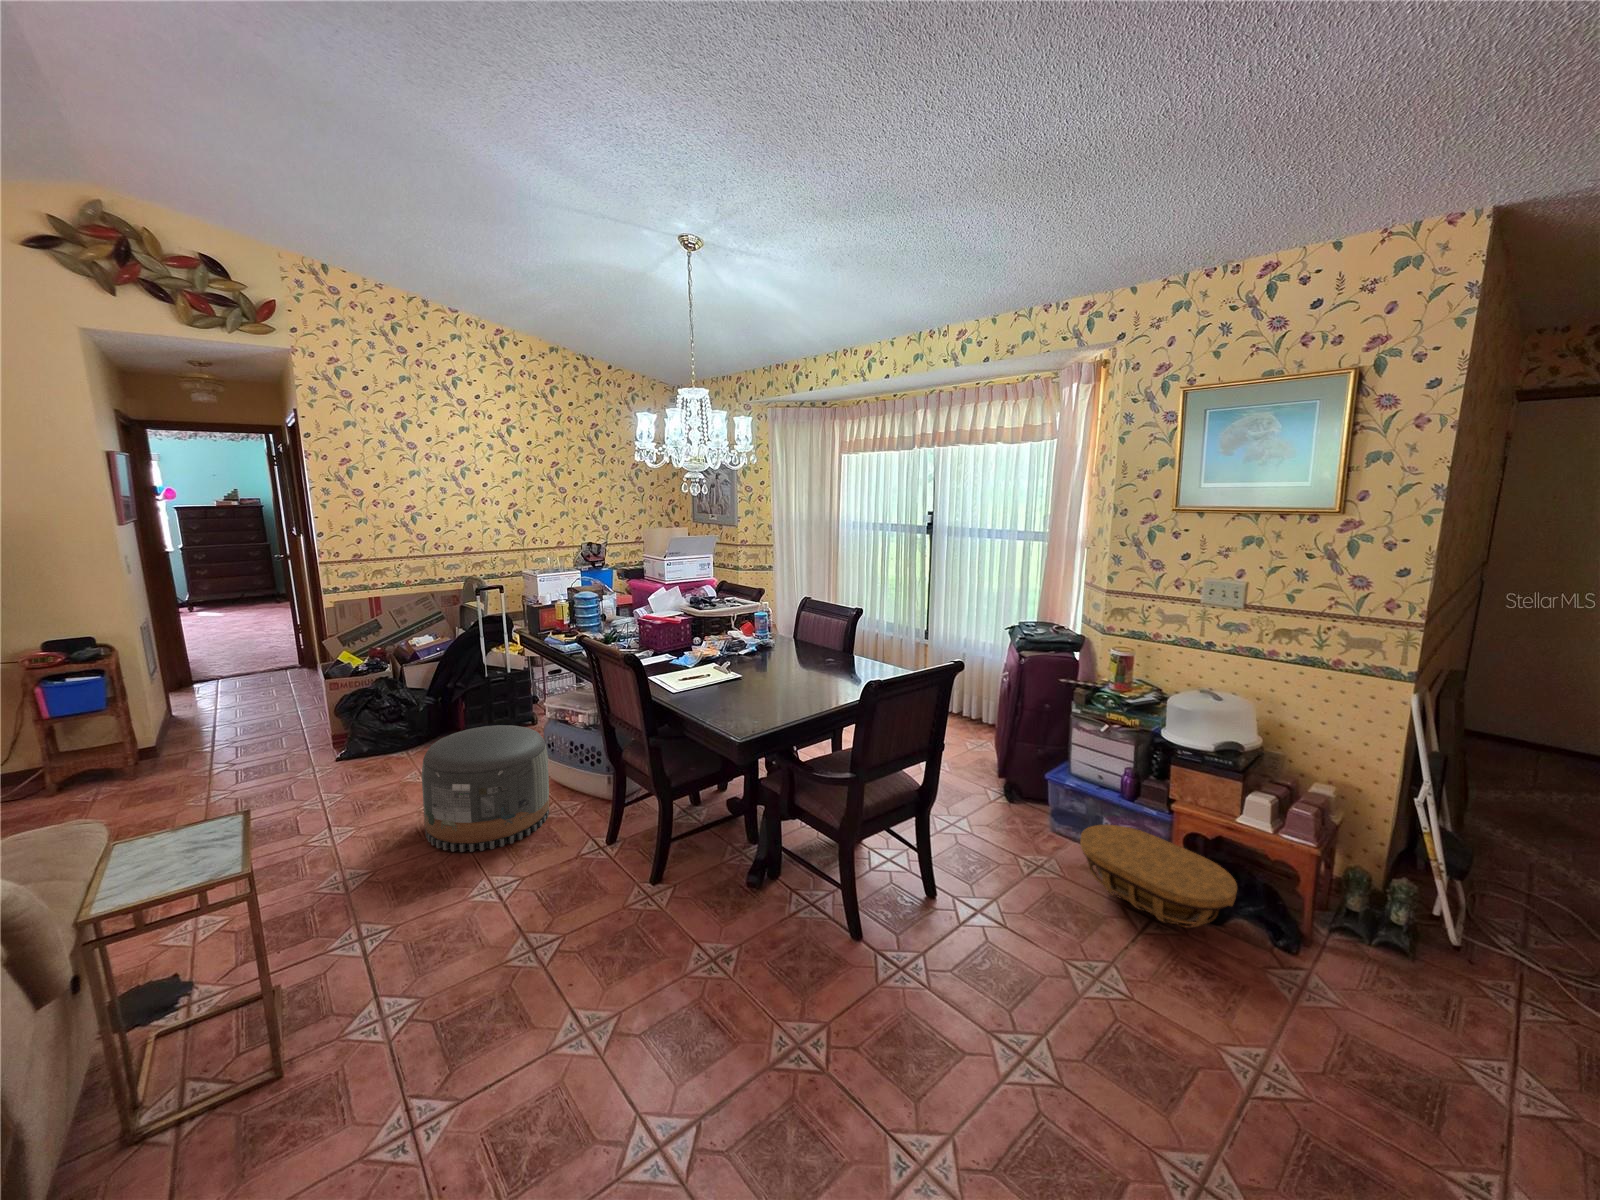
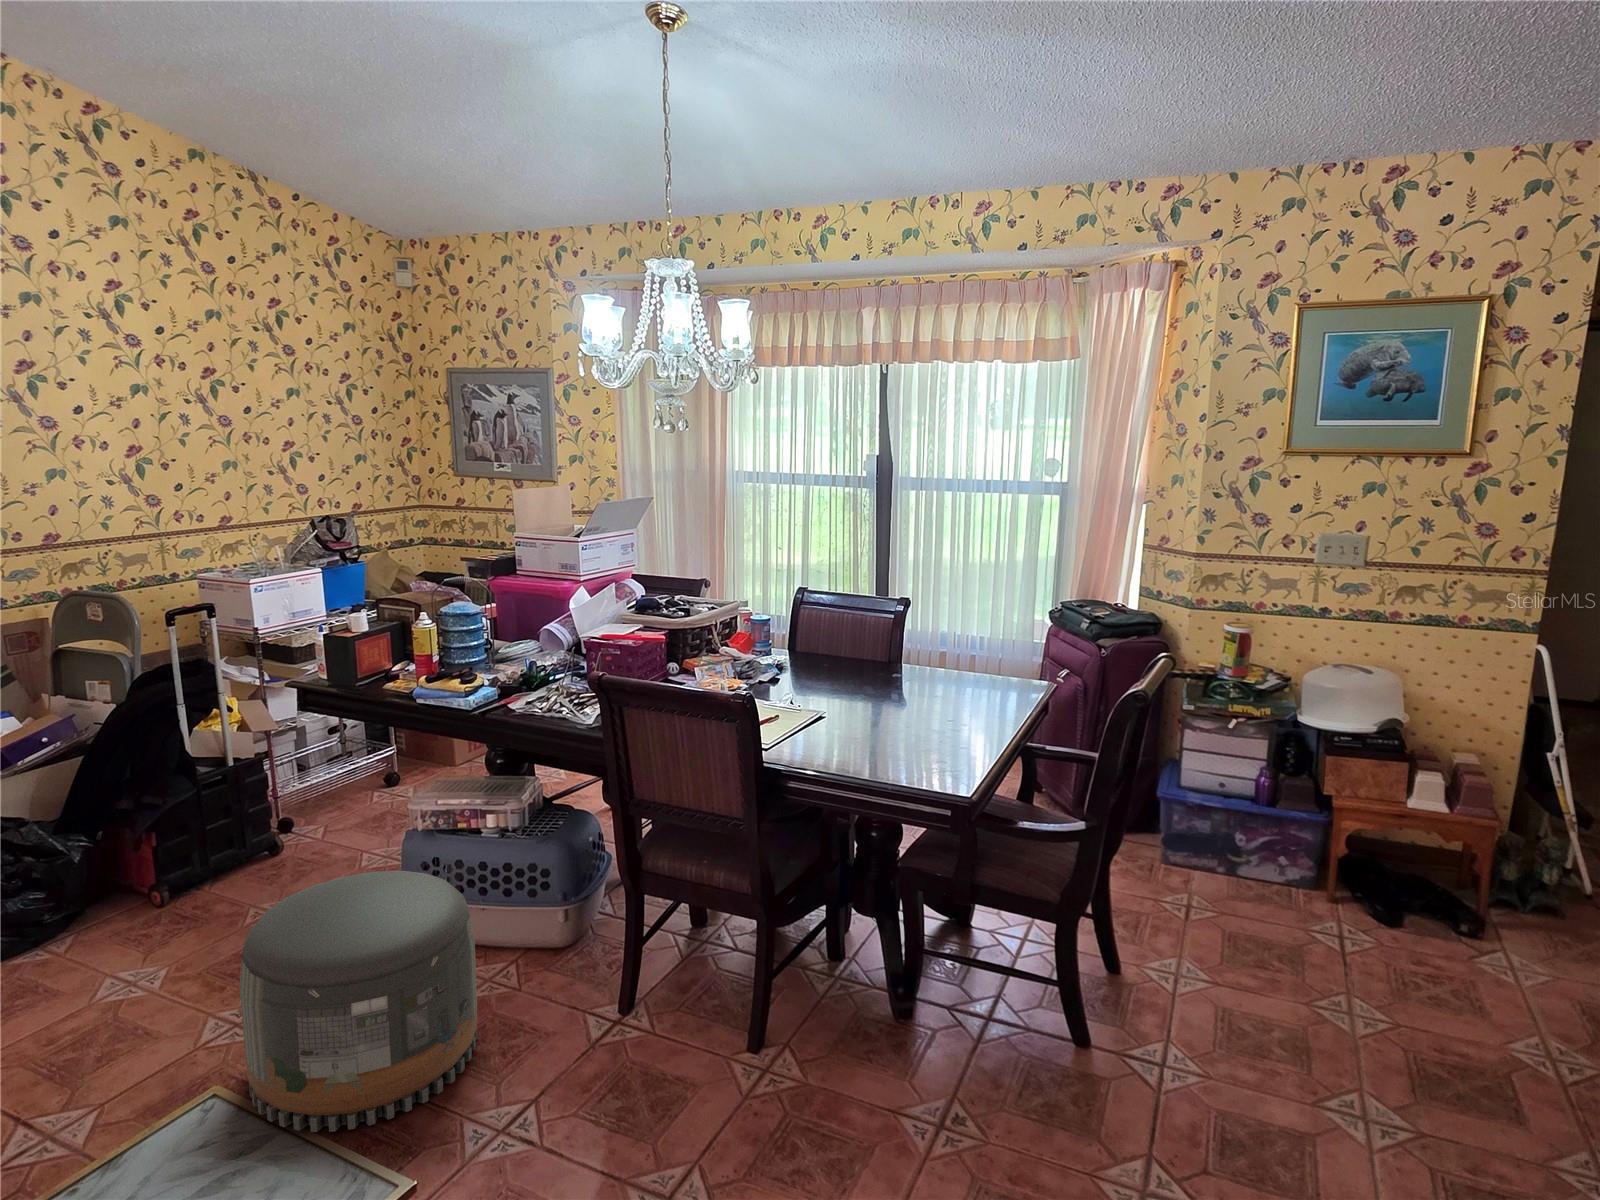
basket: present [1080,825,1237,928] -> none [1249,842,1442,943]

